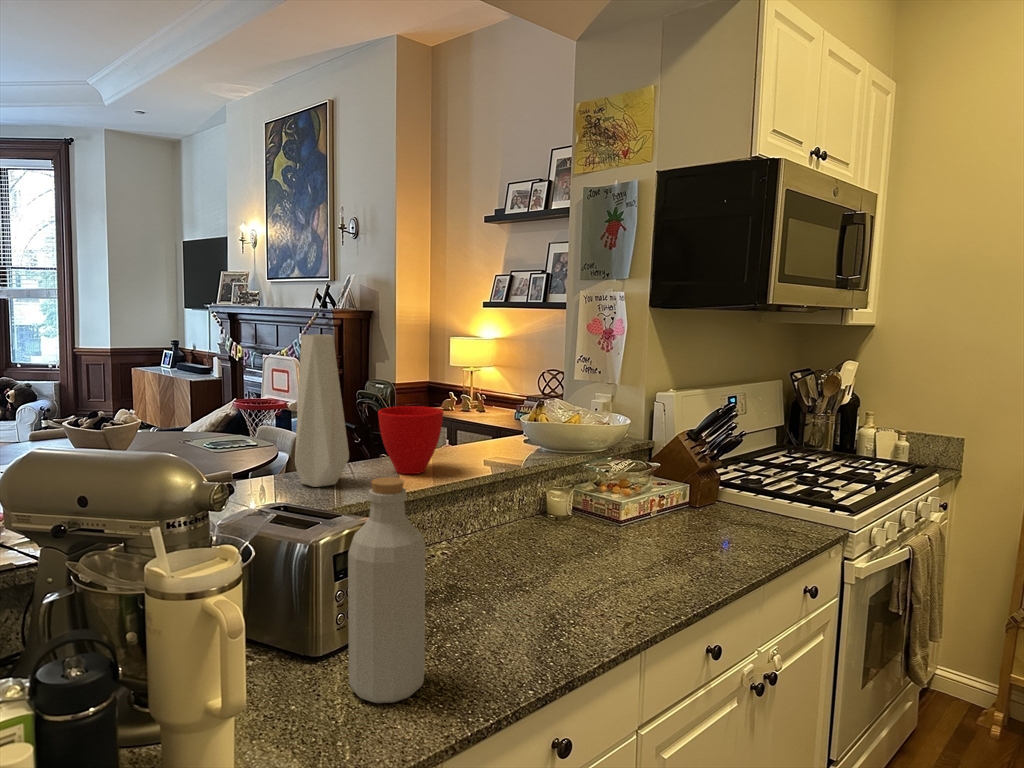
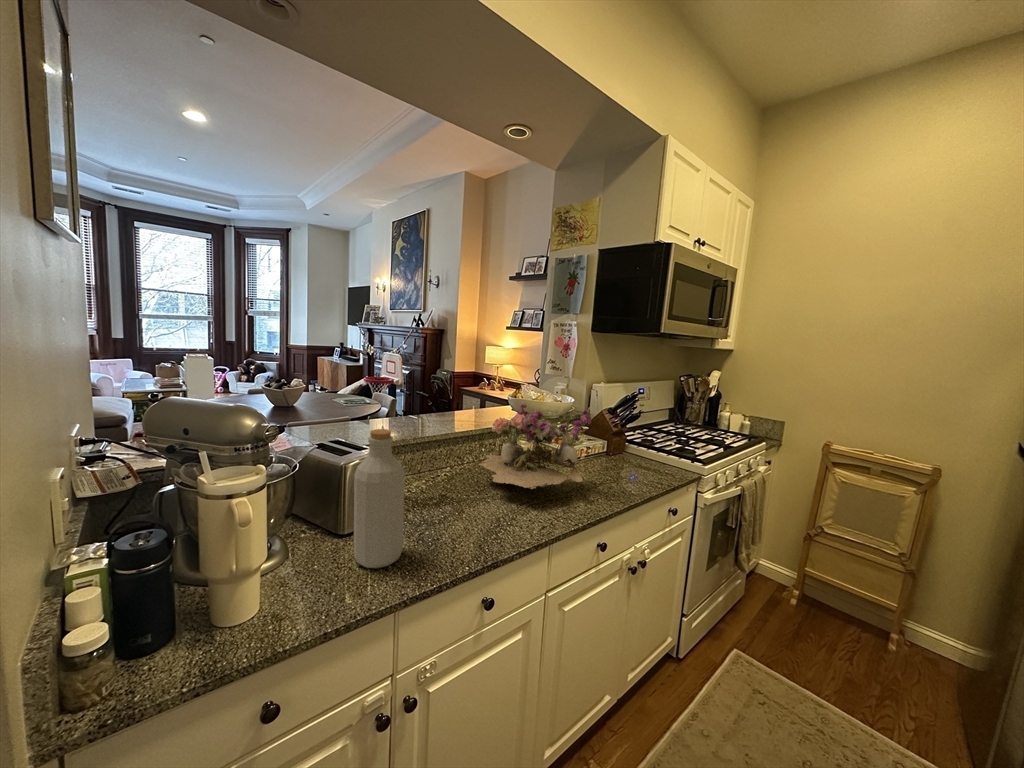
vase: present [295,334,349,487] -> none [359,340,393,431]
cup: present [378,406,443,474] -> none [415,385,454,426]
flower arrangement: none [499,428,683,566] -> present [478,404,592,489]

